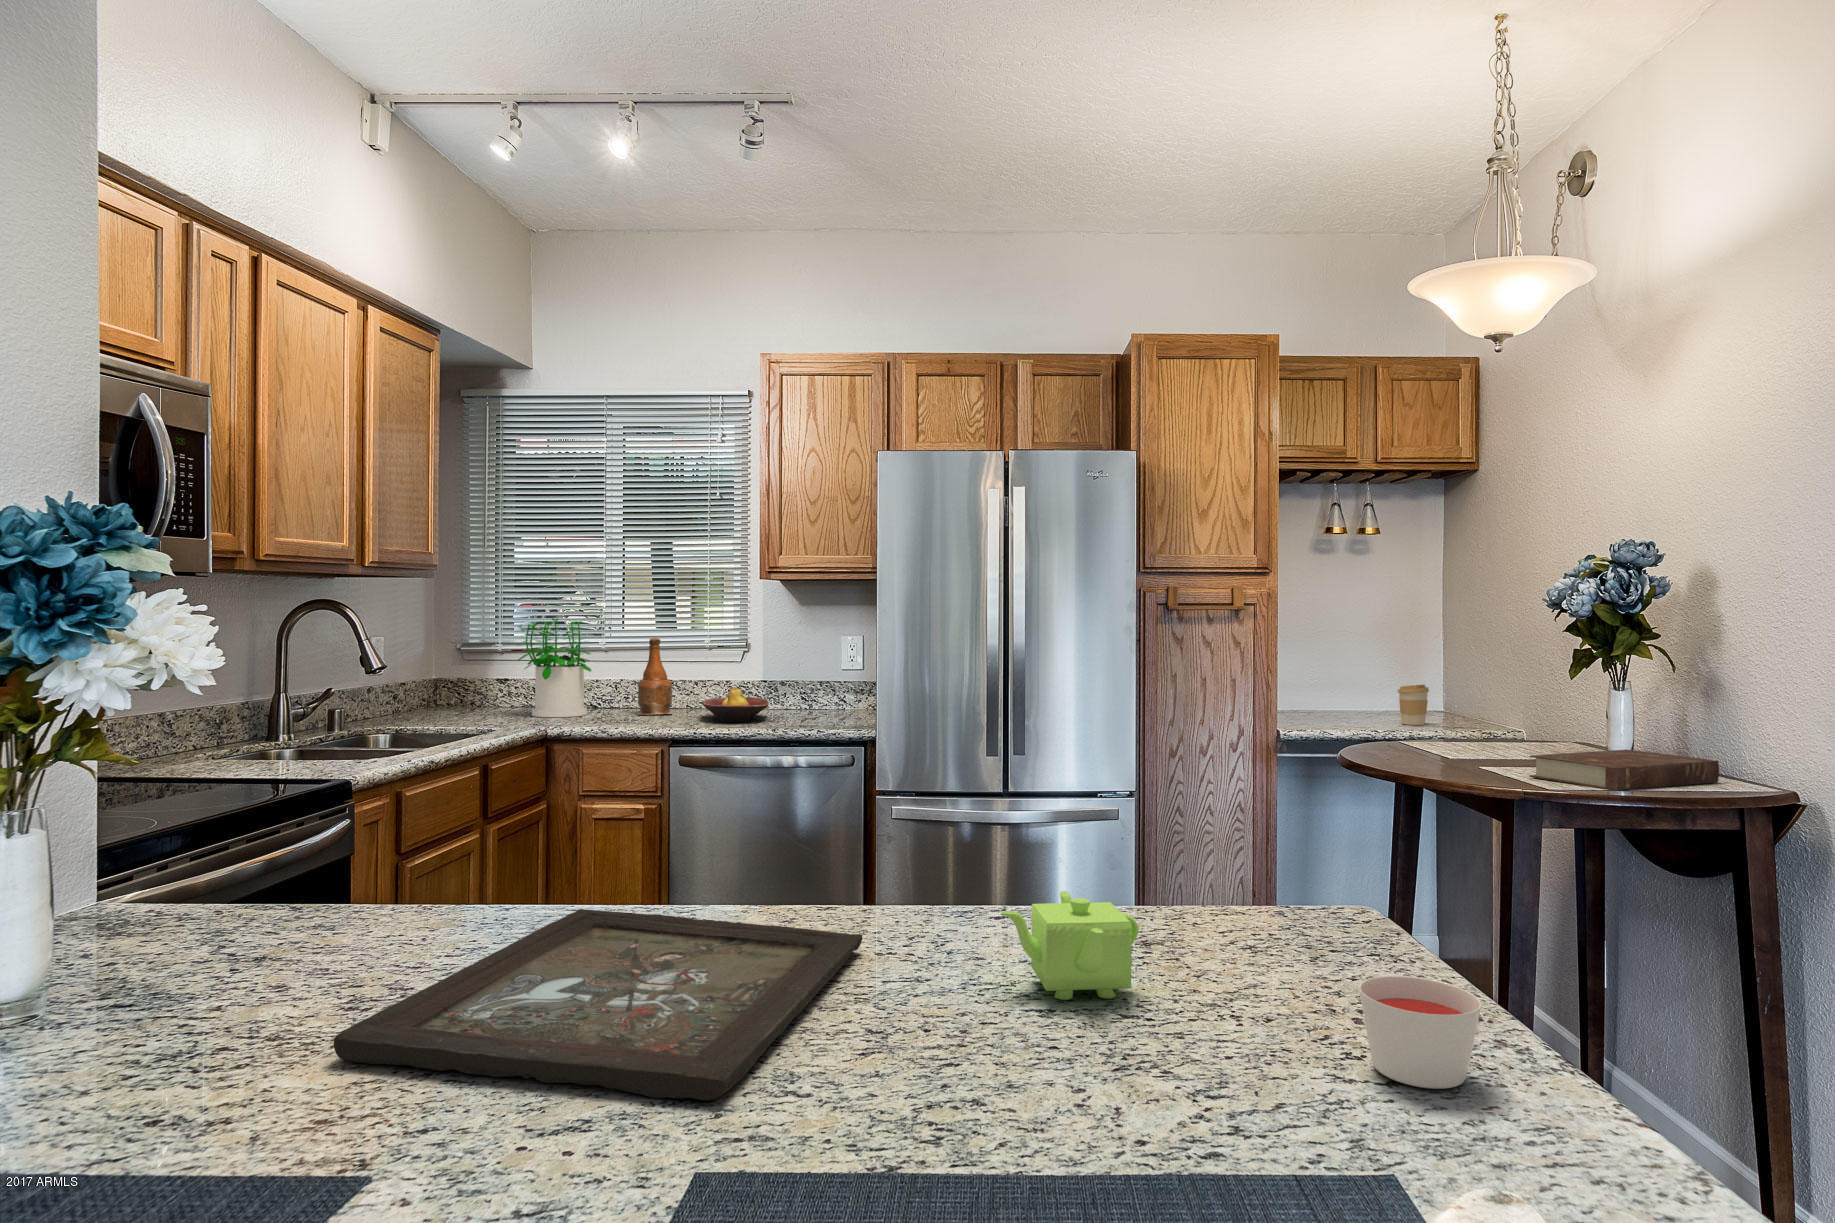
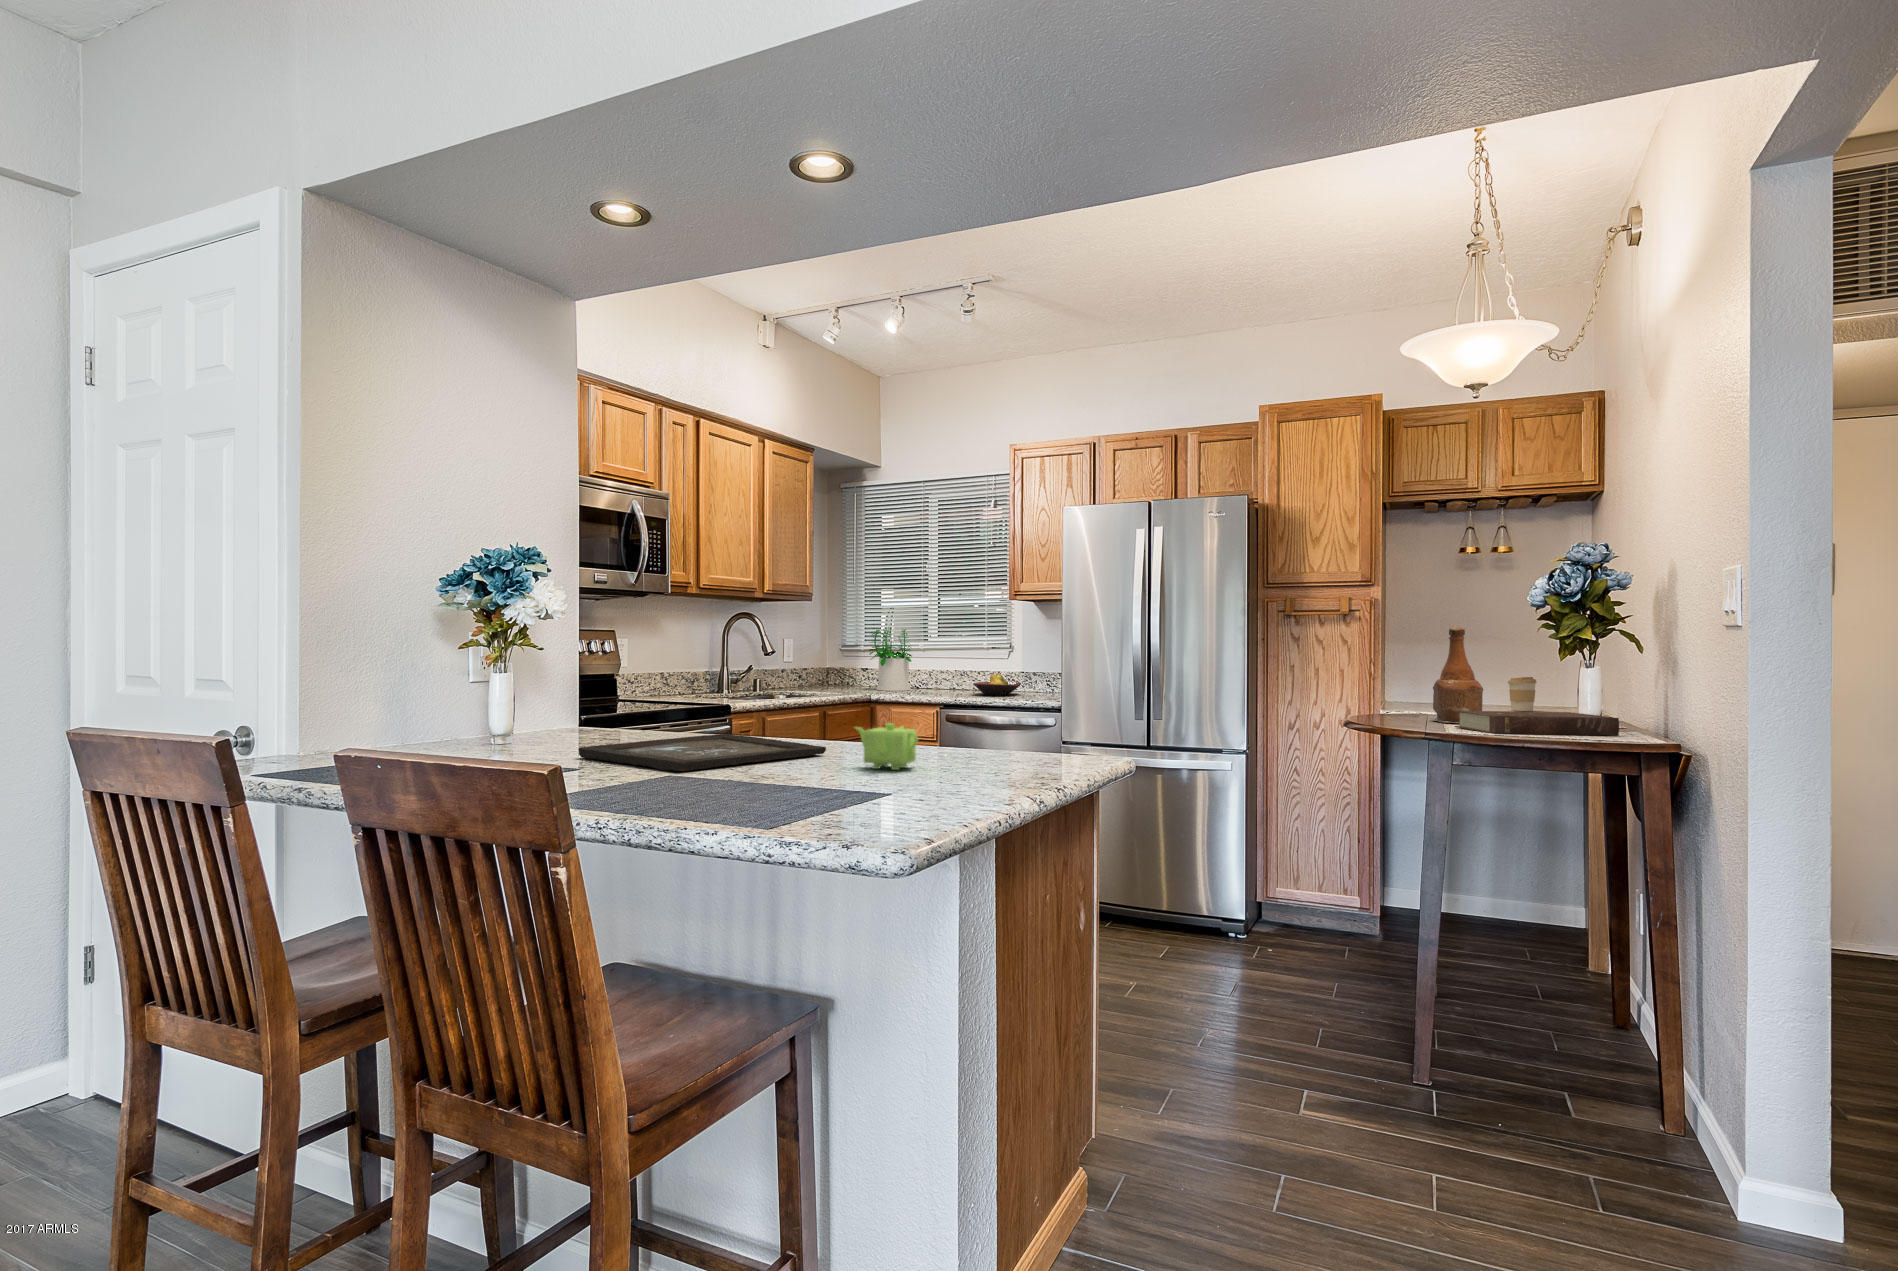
bottle: present [638,638,672,715] -> present [1428,627,1483,723]
candle: present [1359,976,1481,1089] -> none [939,749,992,793]

